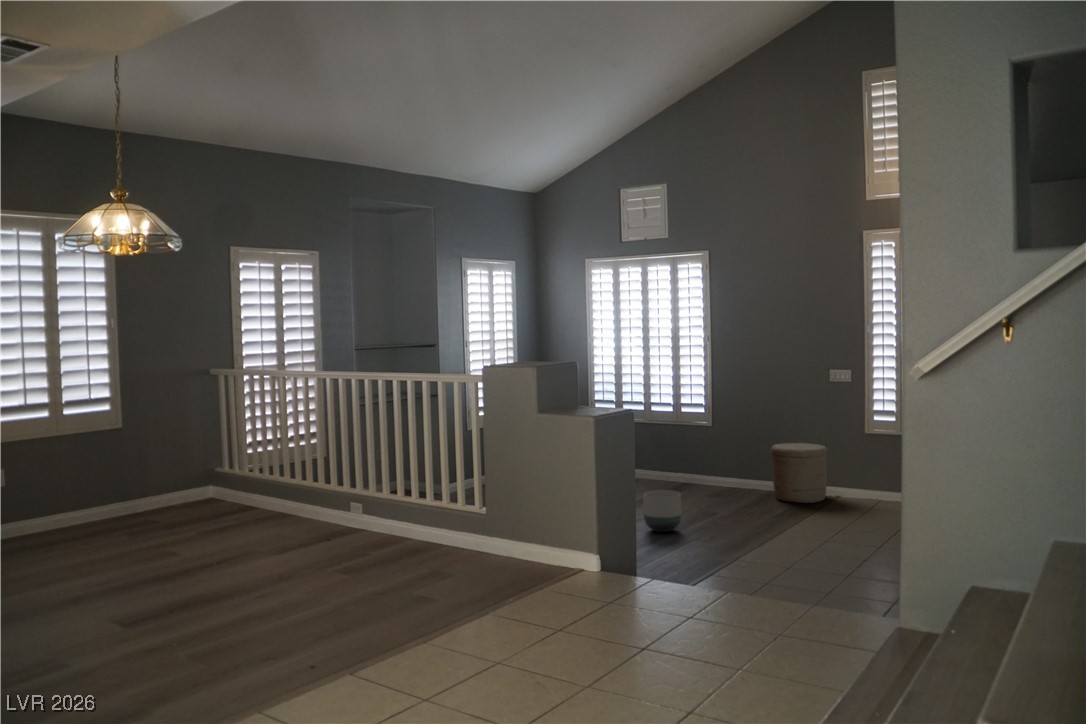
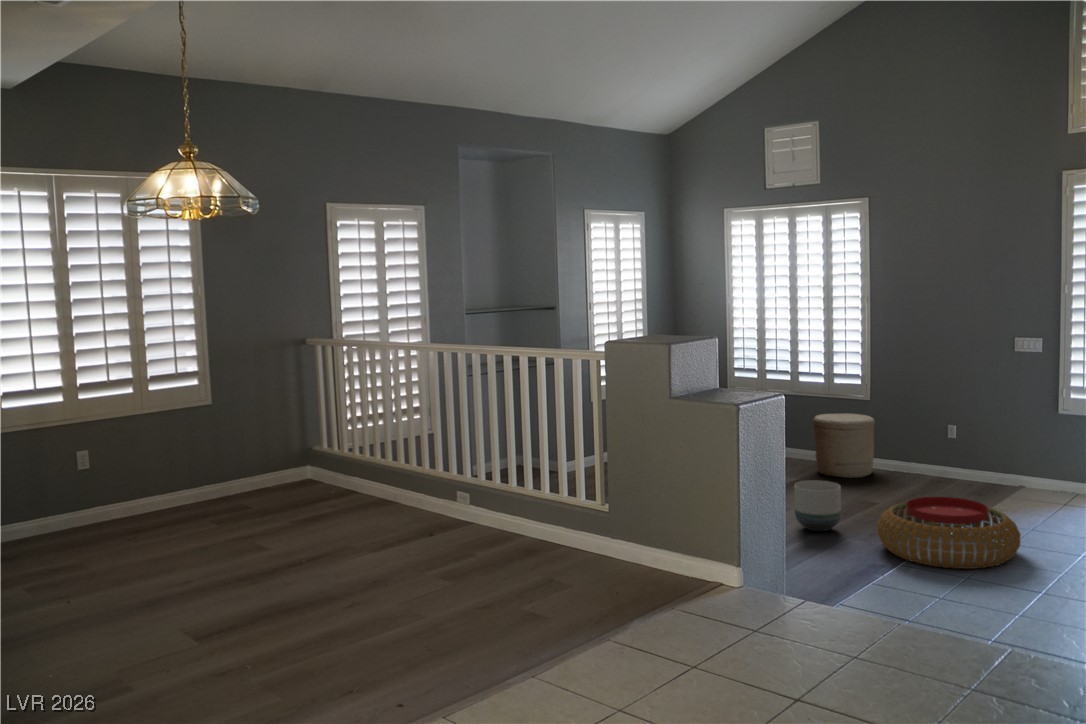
woven basket: present [770,443,828,503] -> present [813,413,875,478]
pouf: none [708,499,817,554] -> present [877,497,1021,569]

